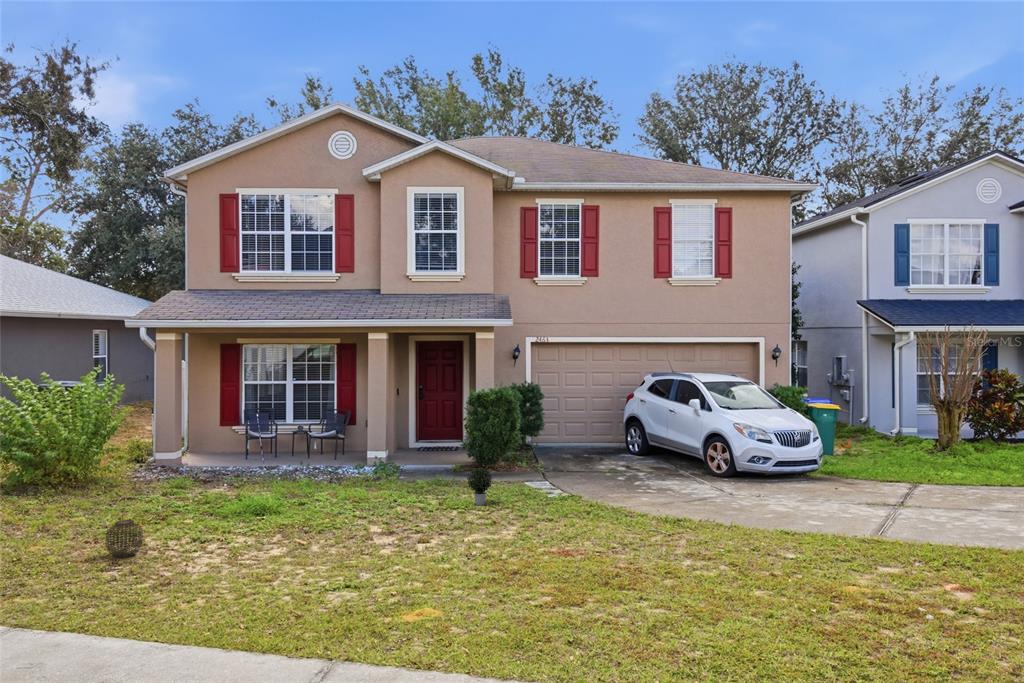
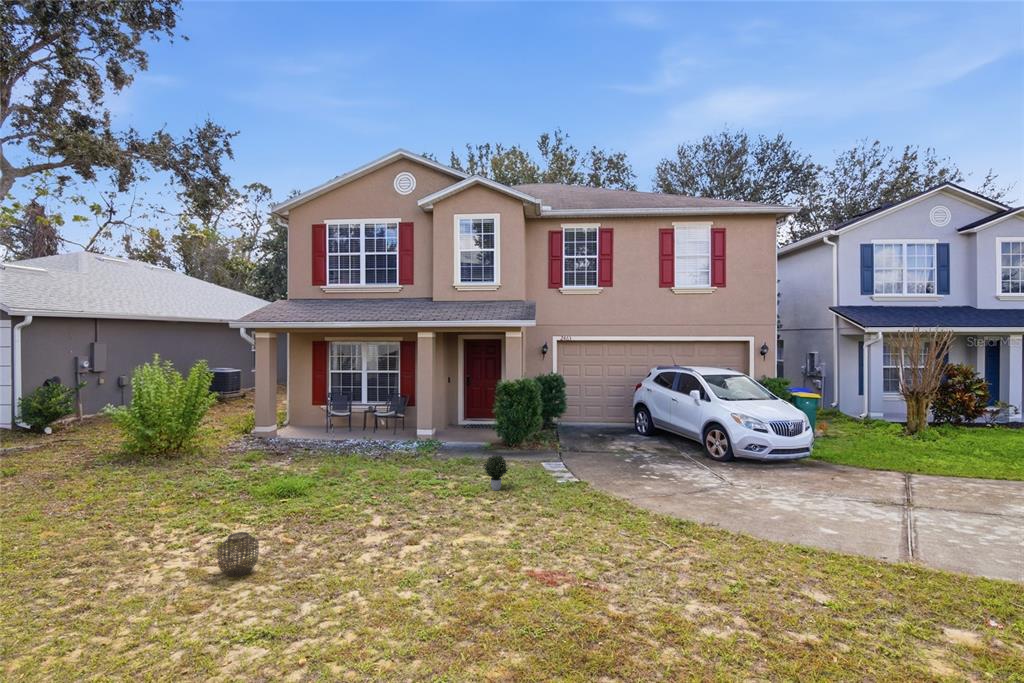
woven basket: present [106,520,143,558] -> present [218,532,259,577]

